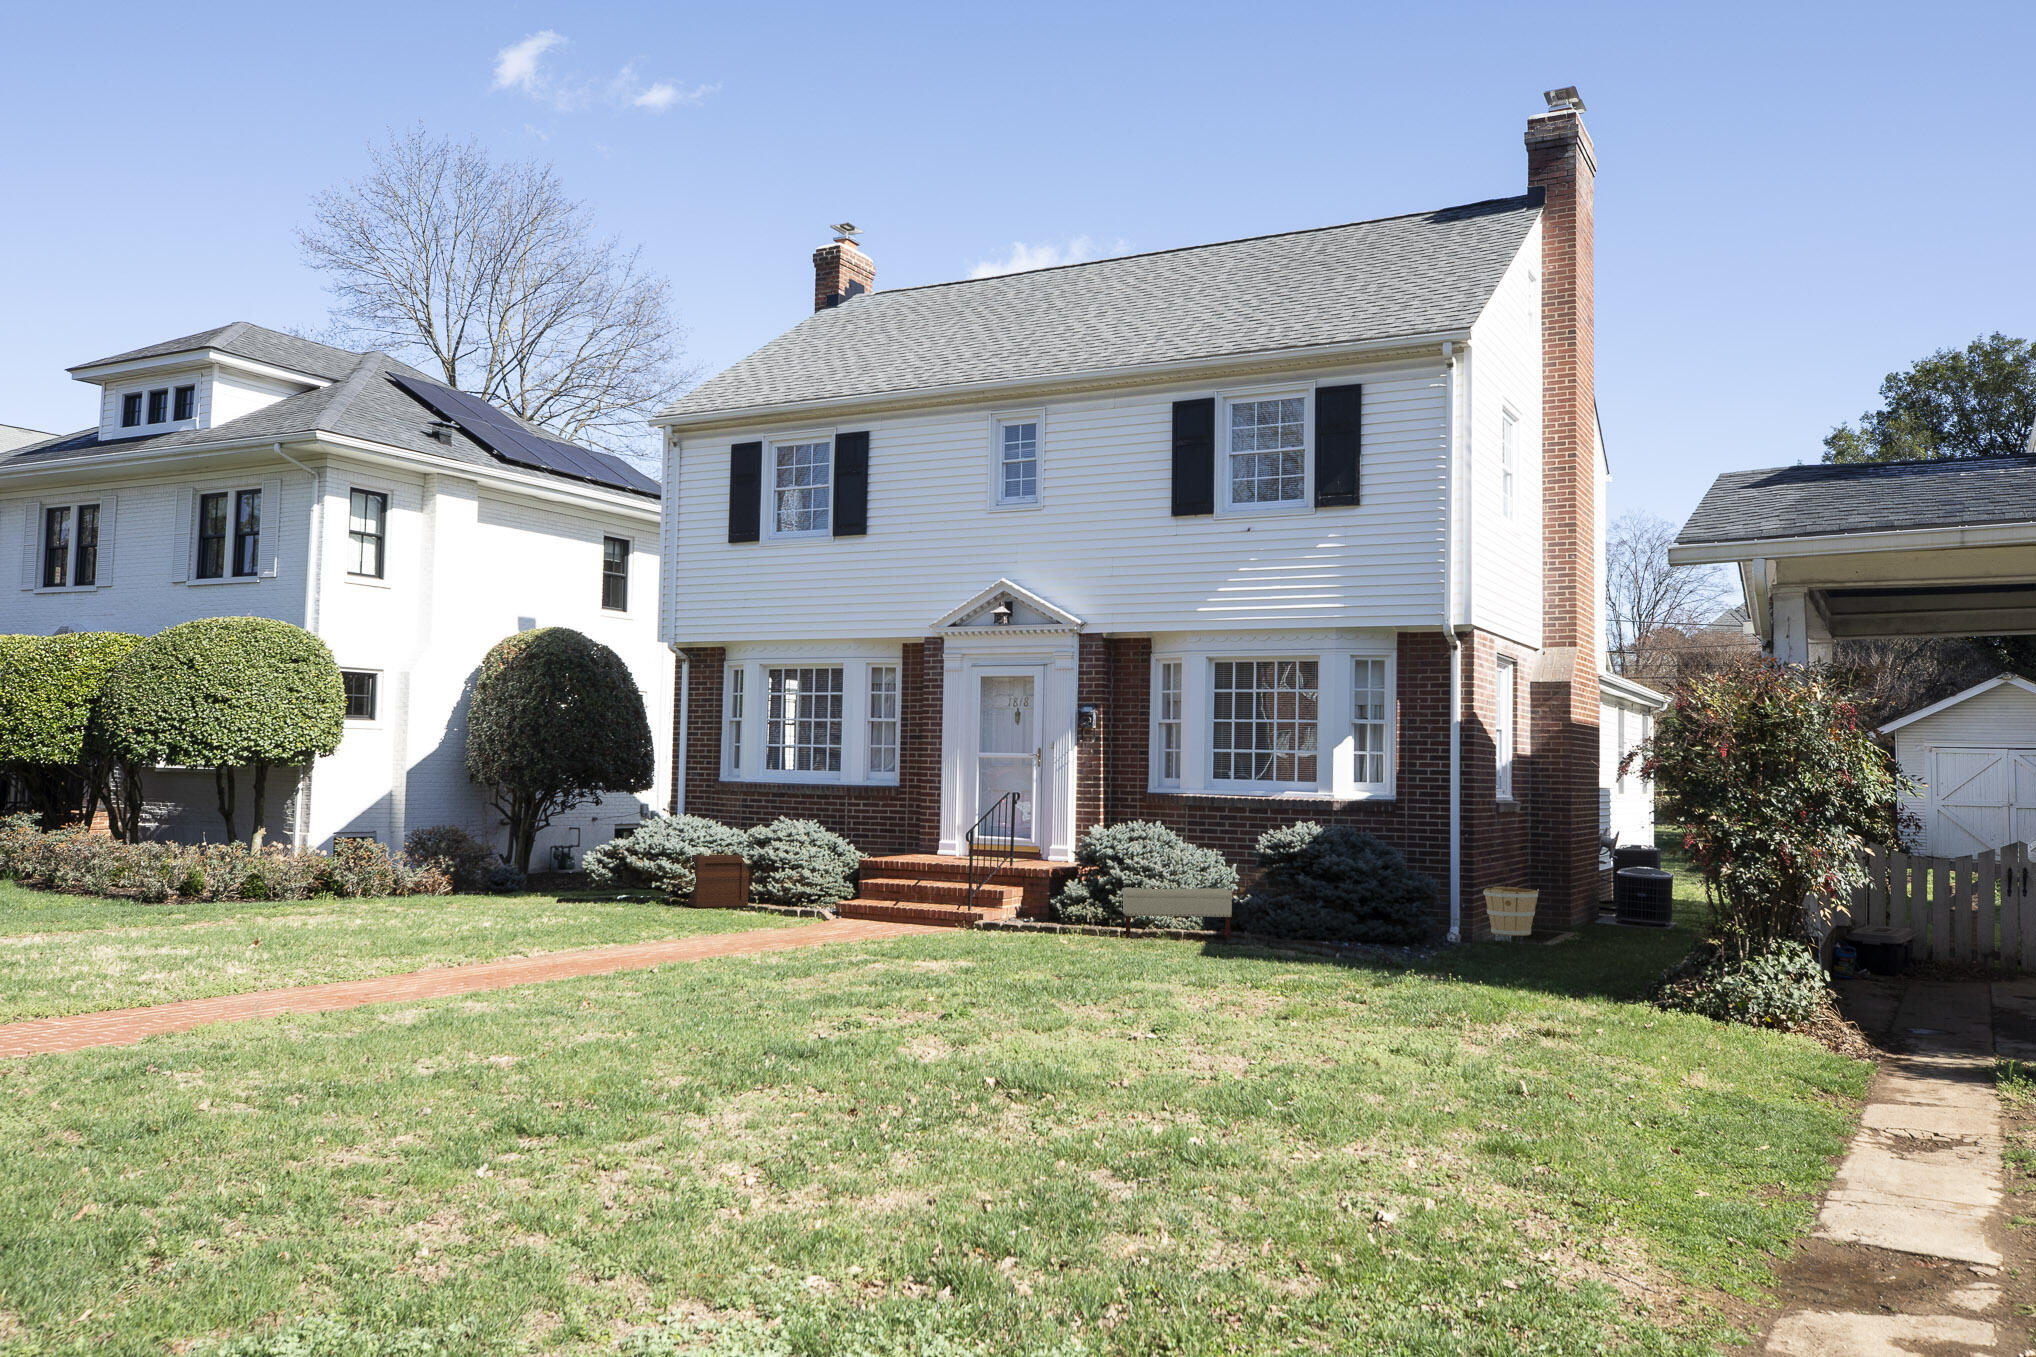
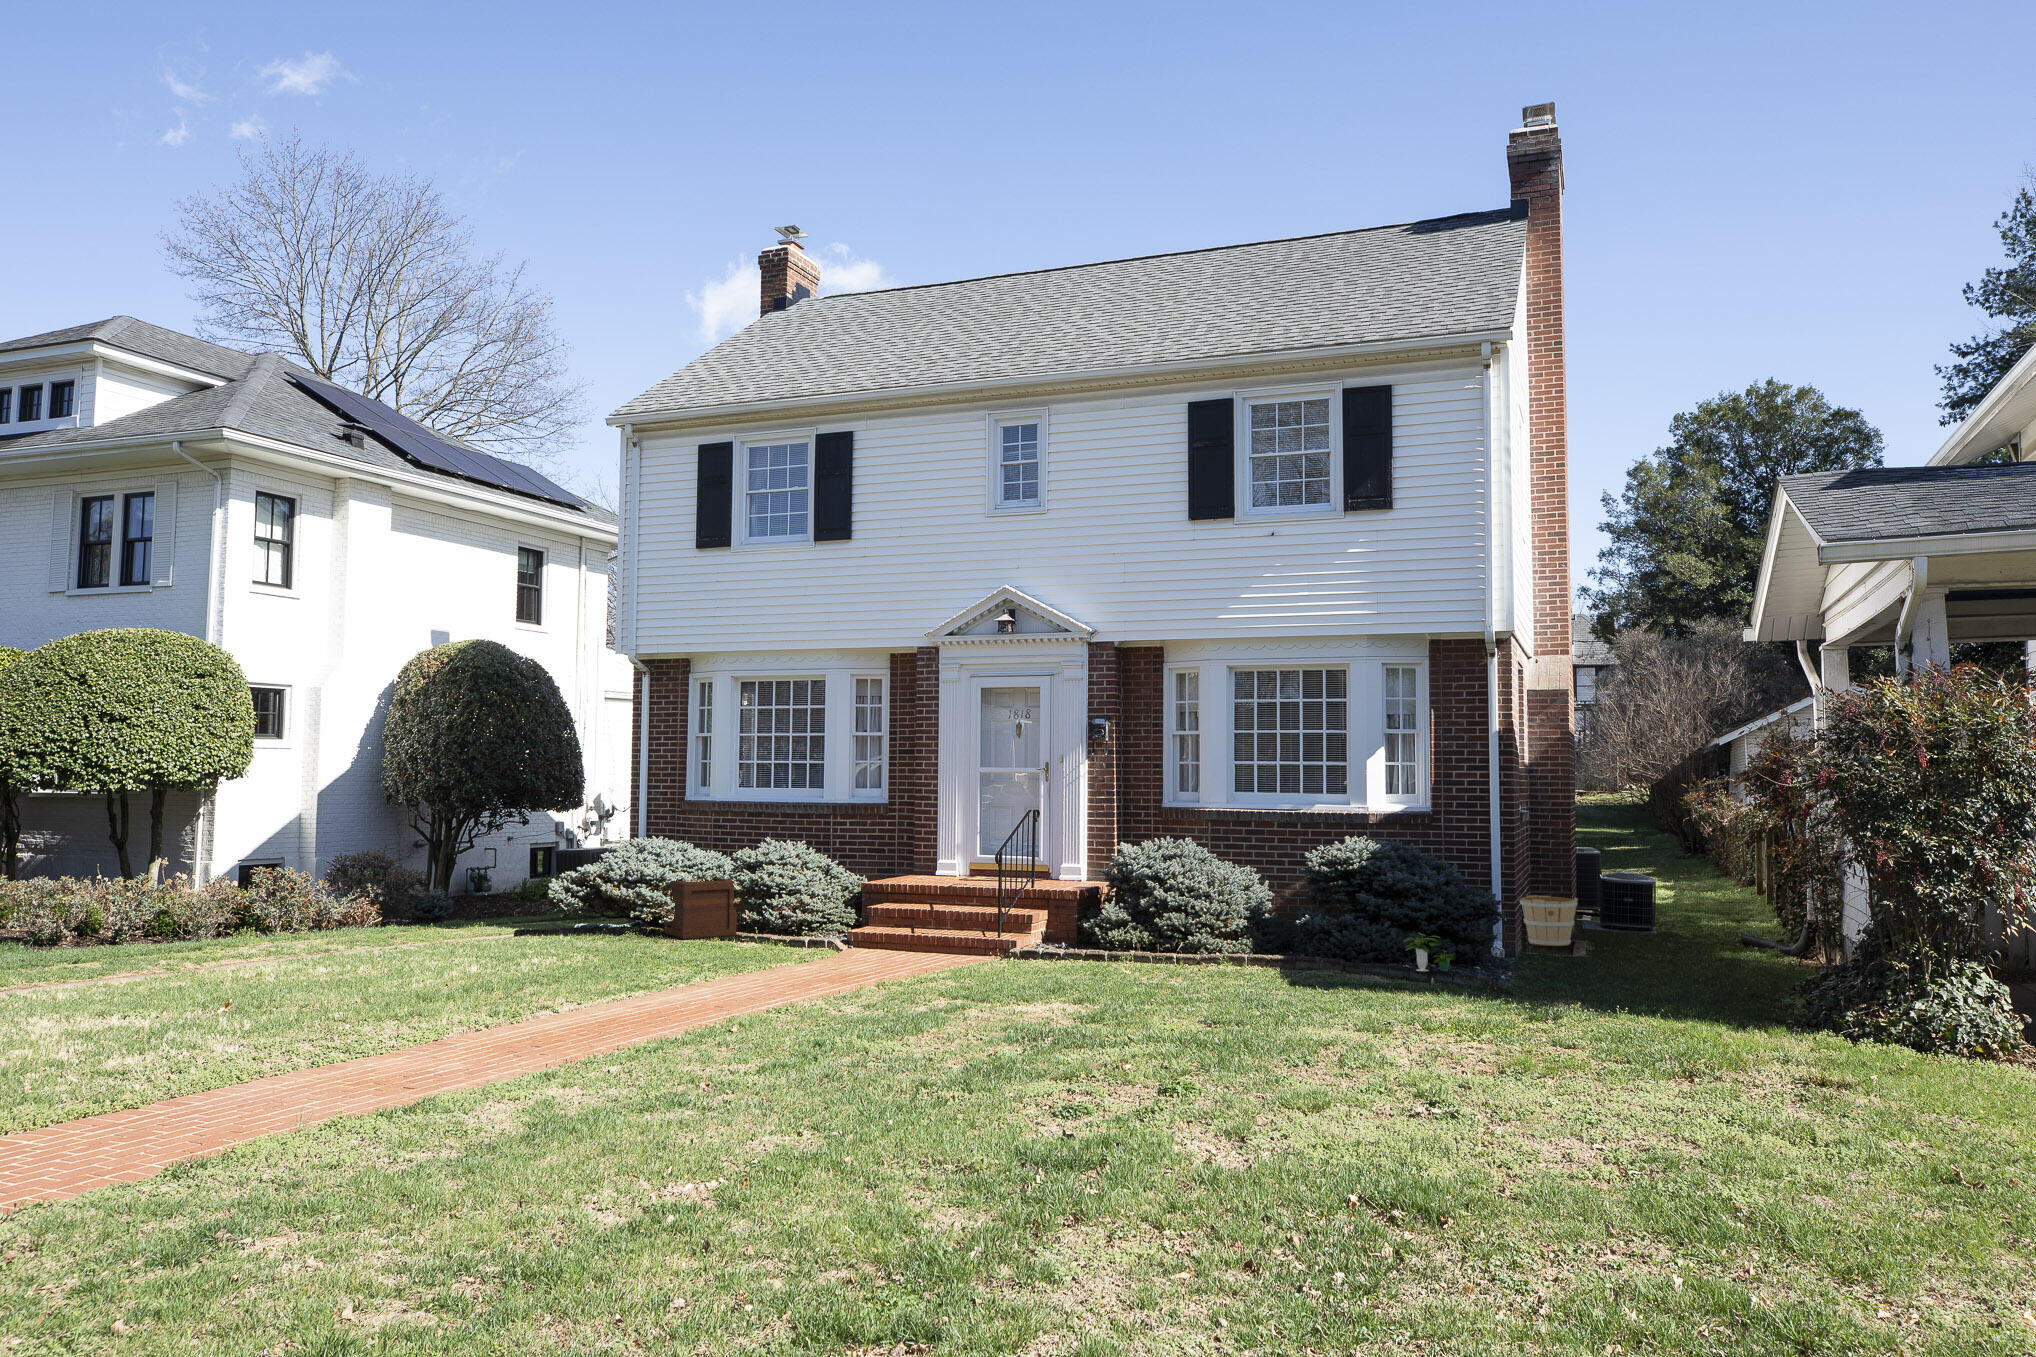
bench: present [1121,887,1232,939] -> none [1171,908,1291,965]
potted plant: none [1326,913,1376,950] -> present [1404,933,1455,971]

